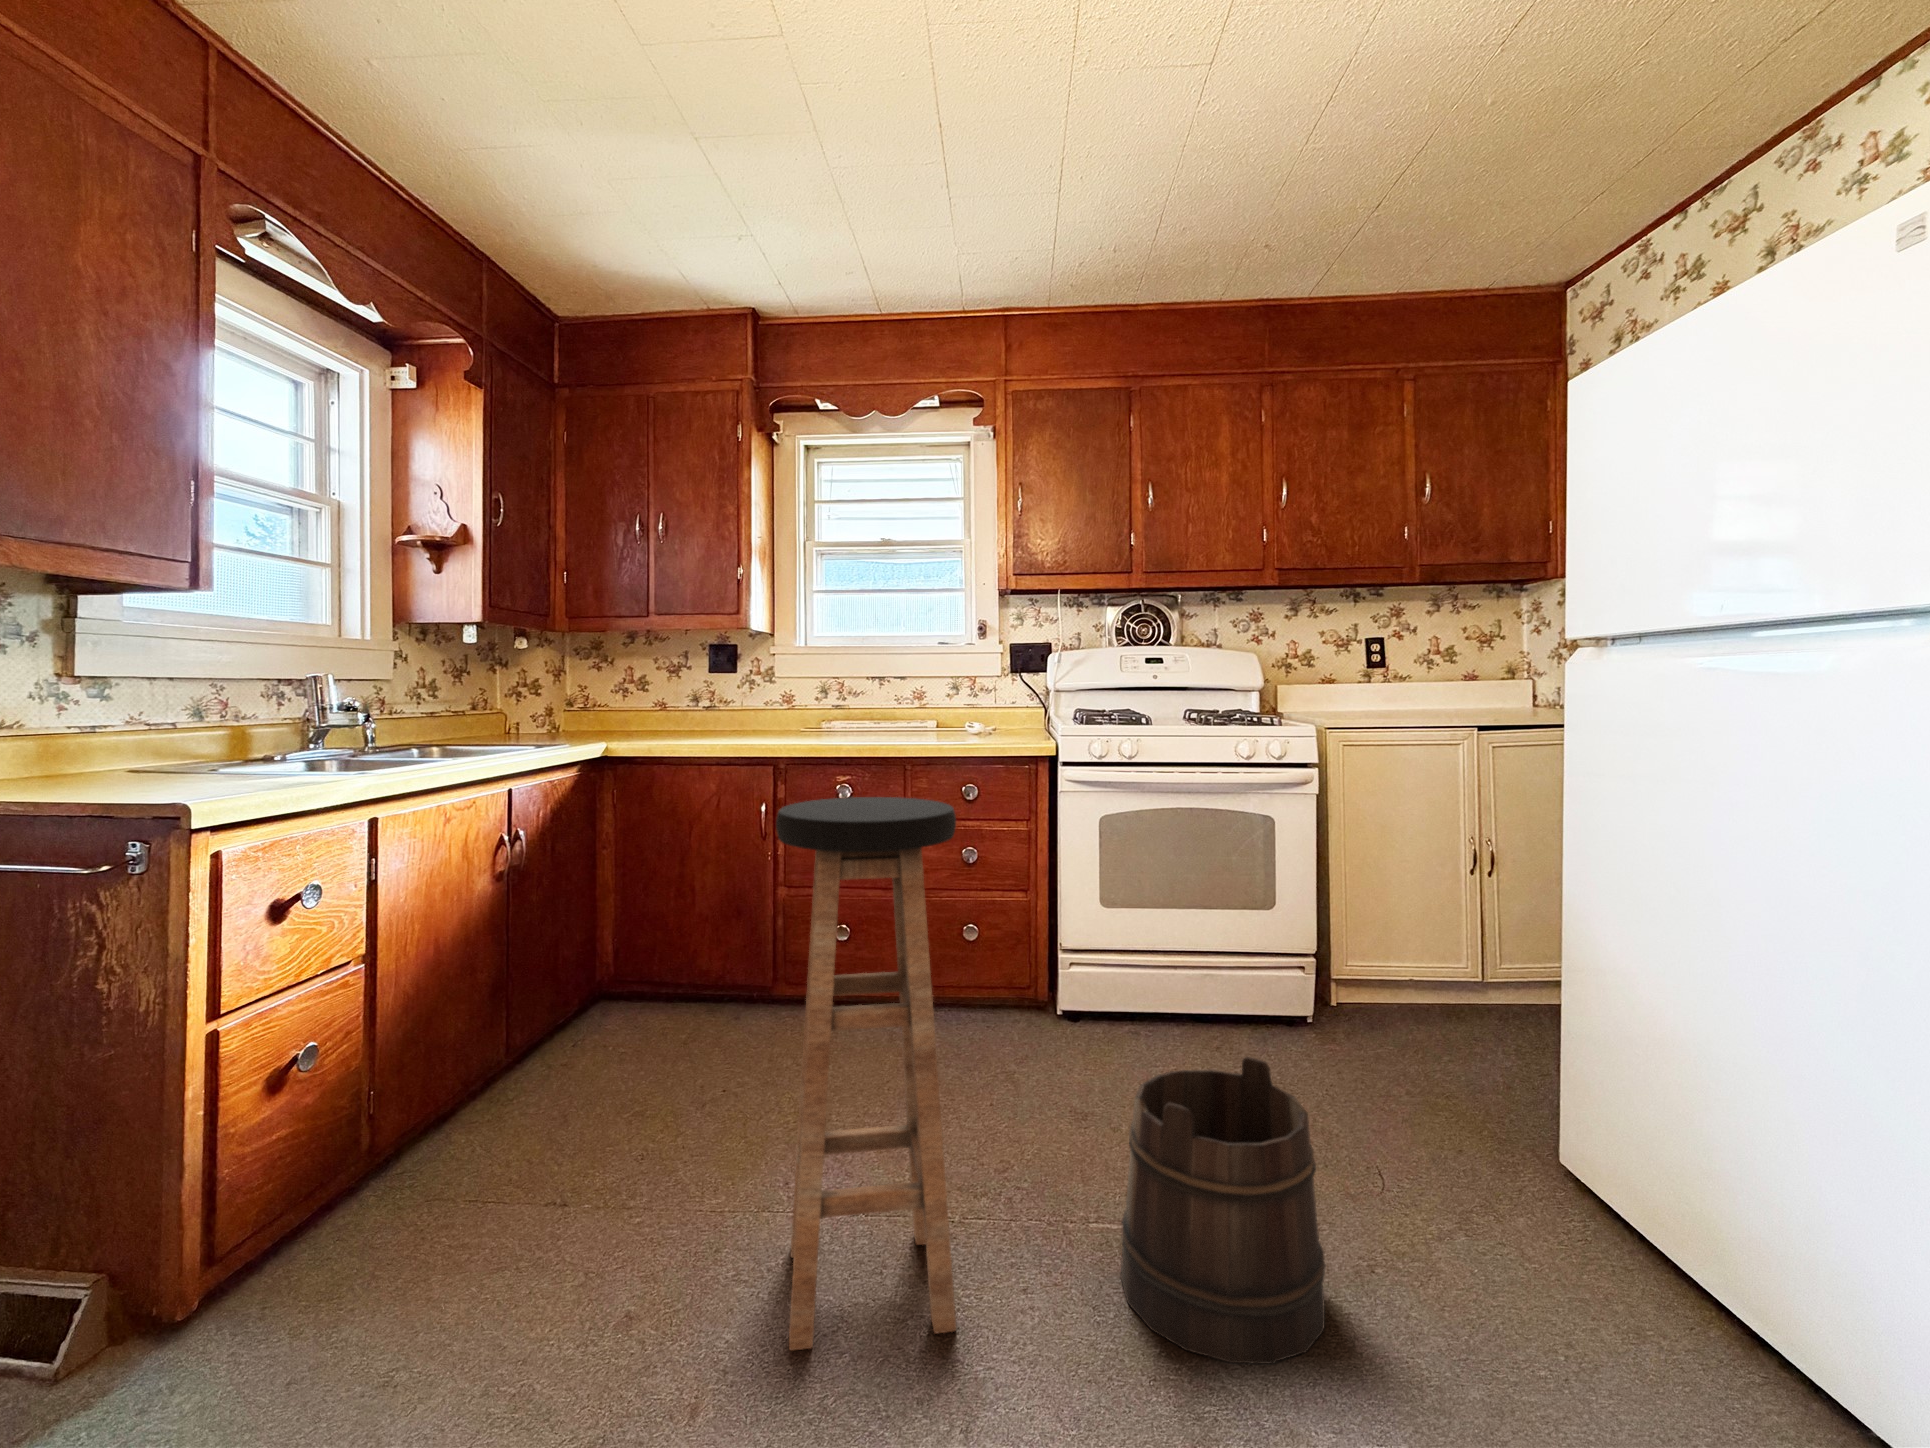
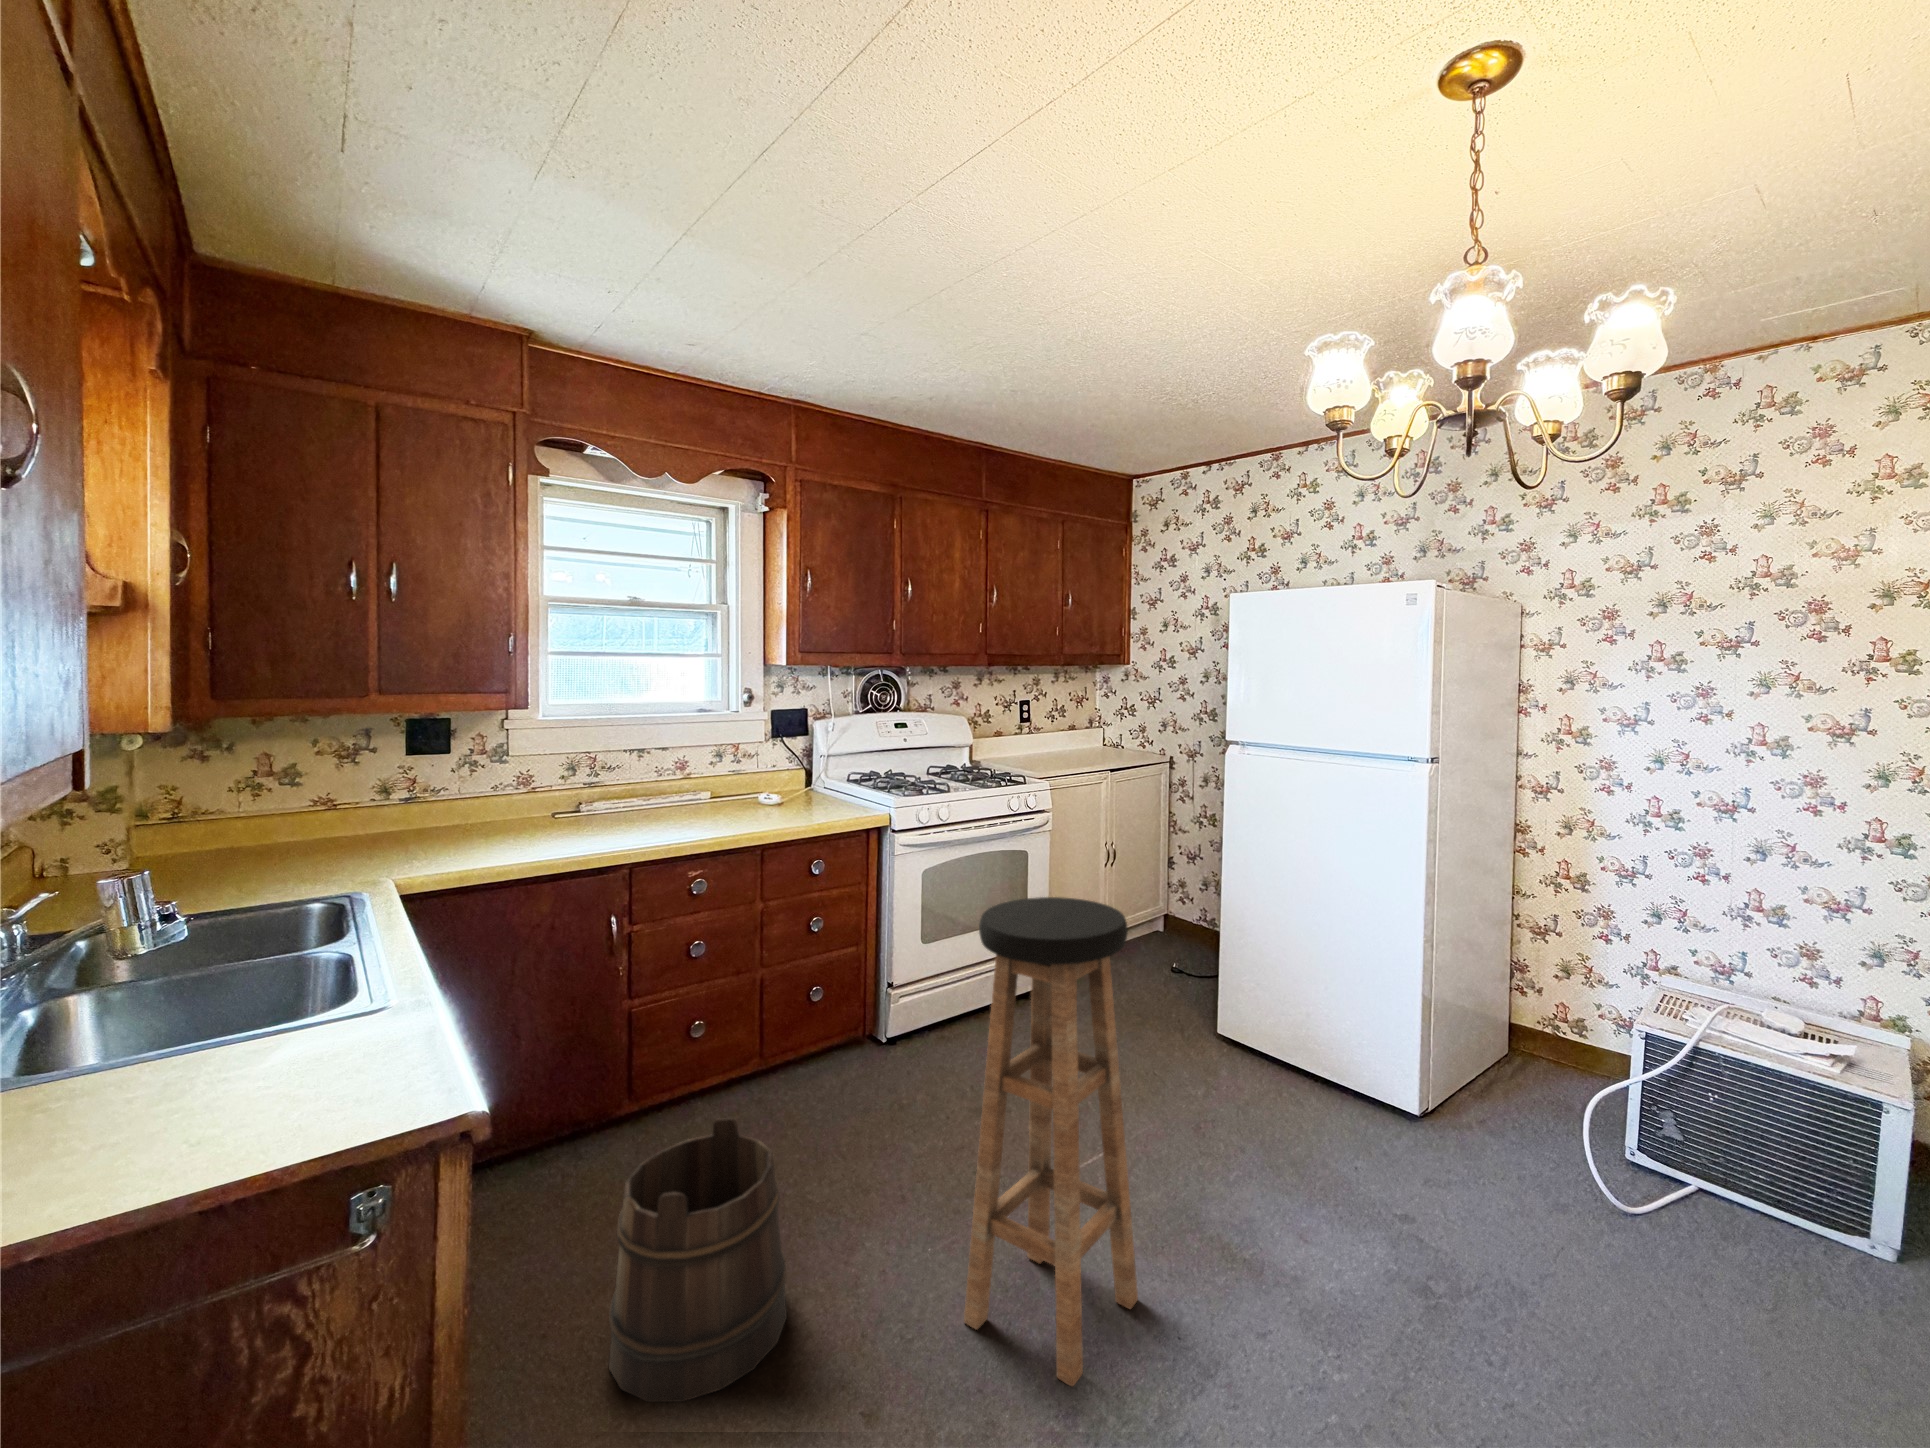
bucket: present [1121,1057,1326,1364] -> present [609,1118,787,1402]

